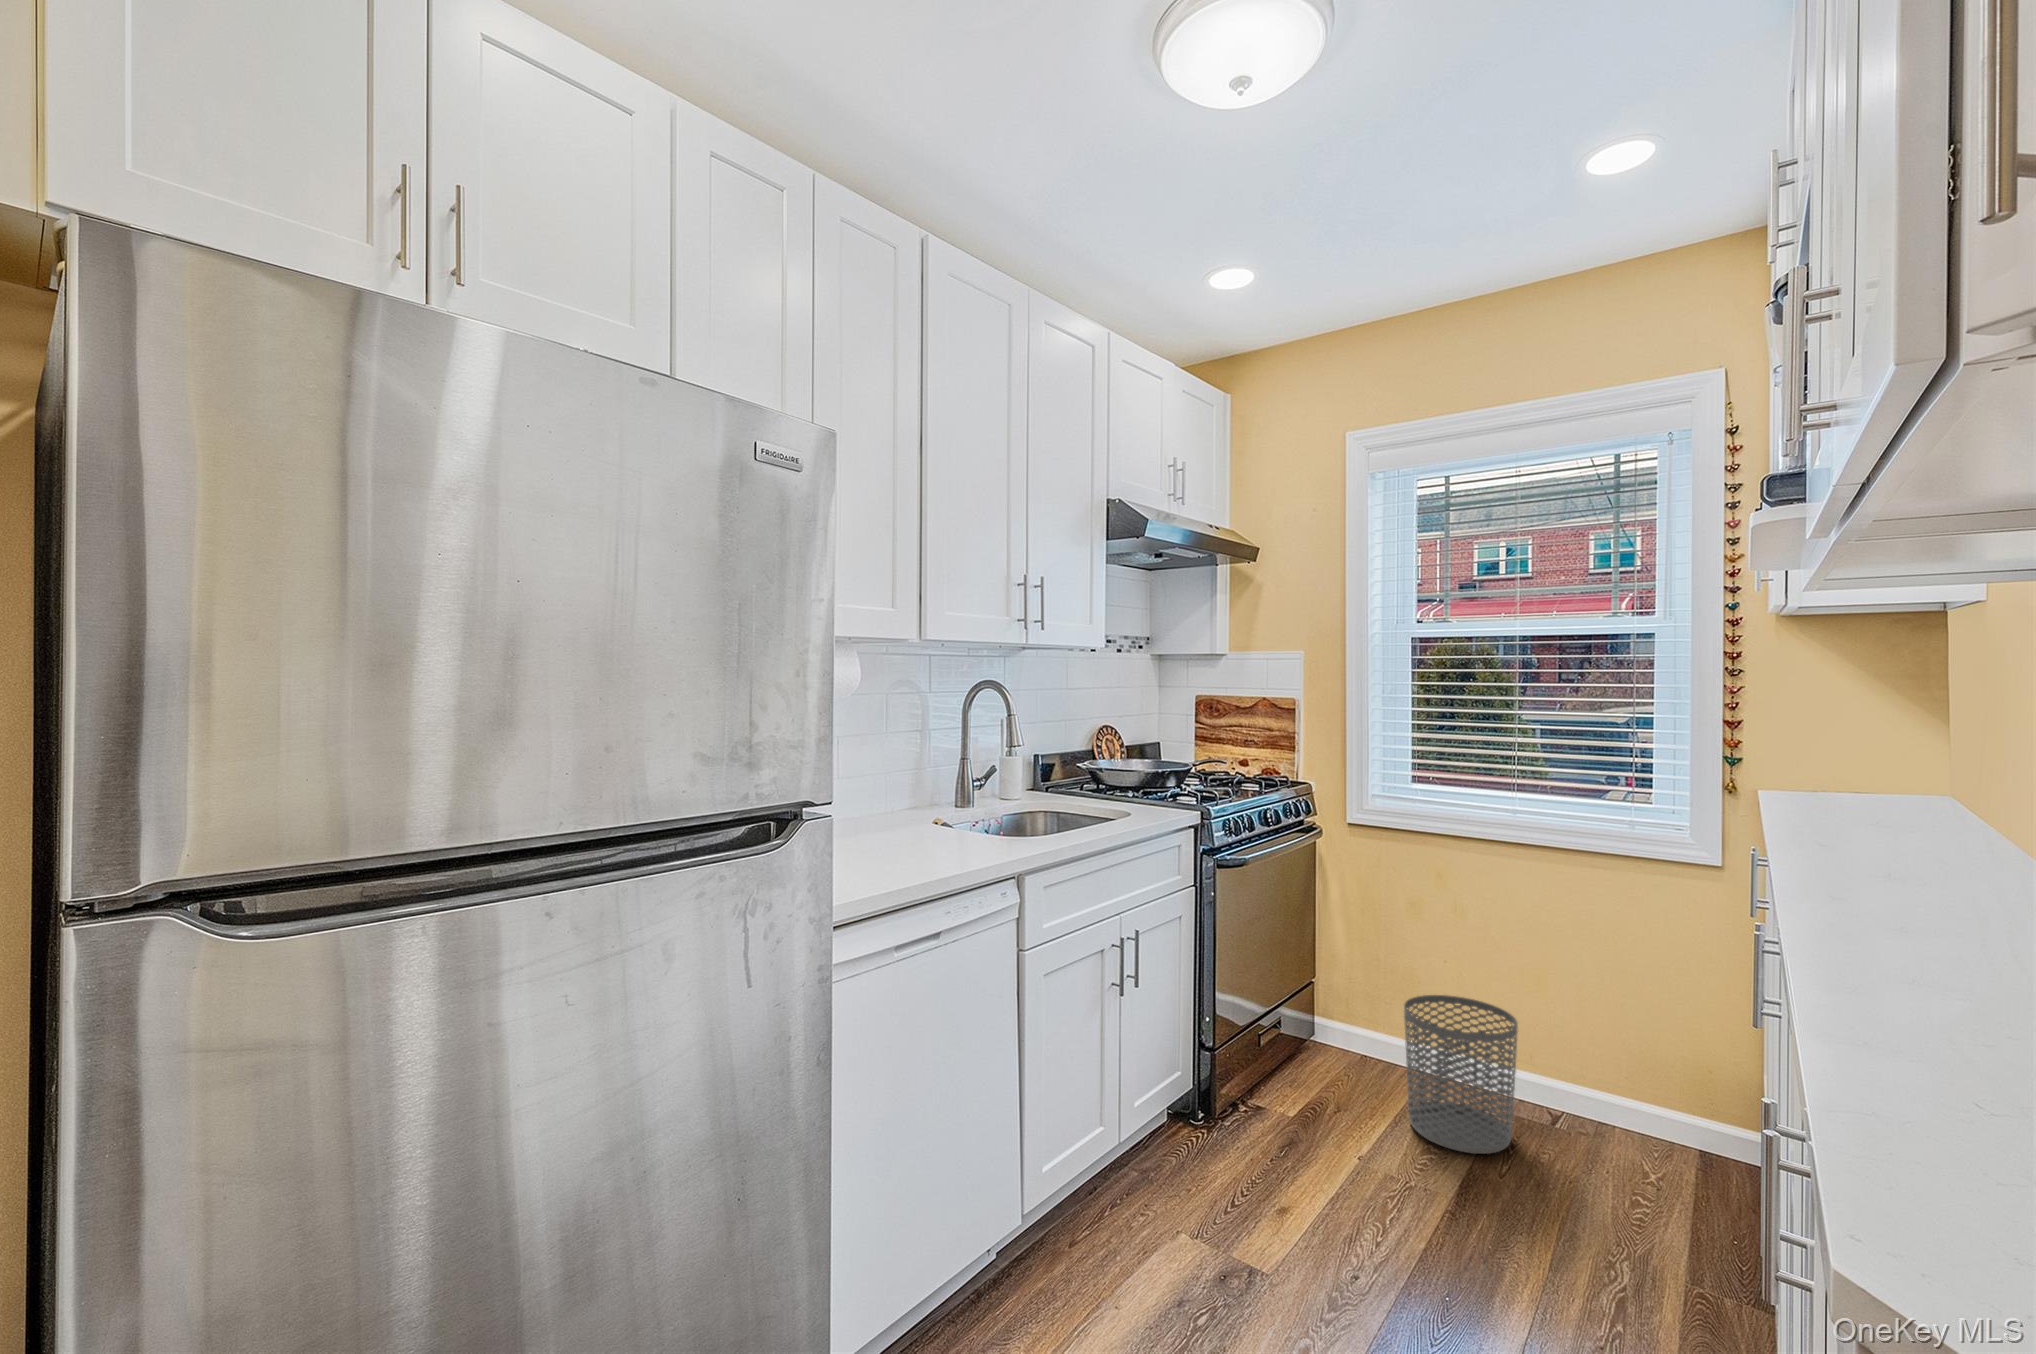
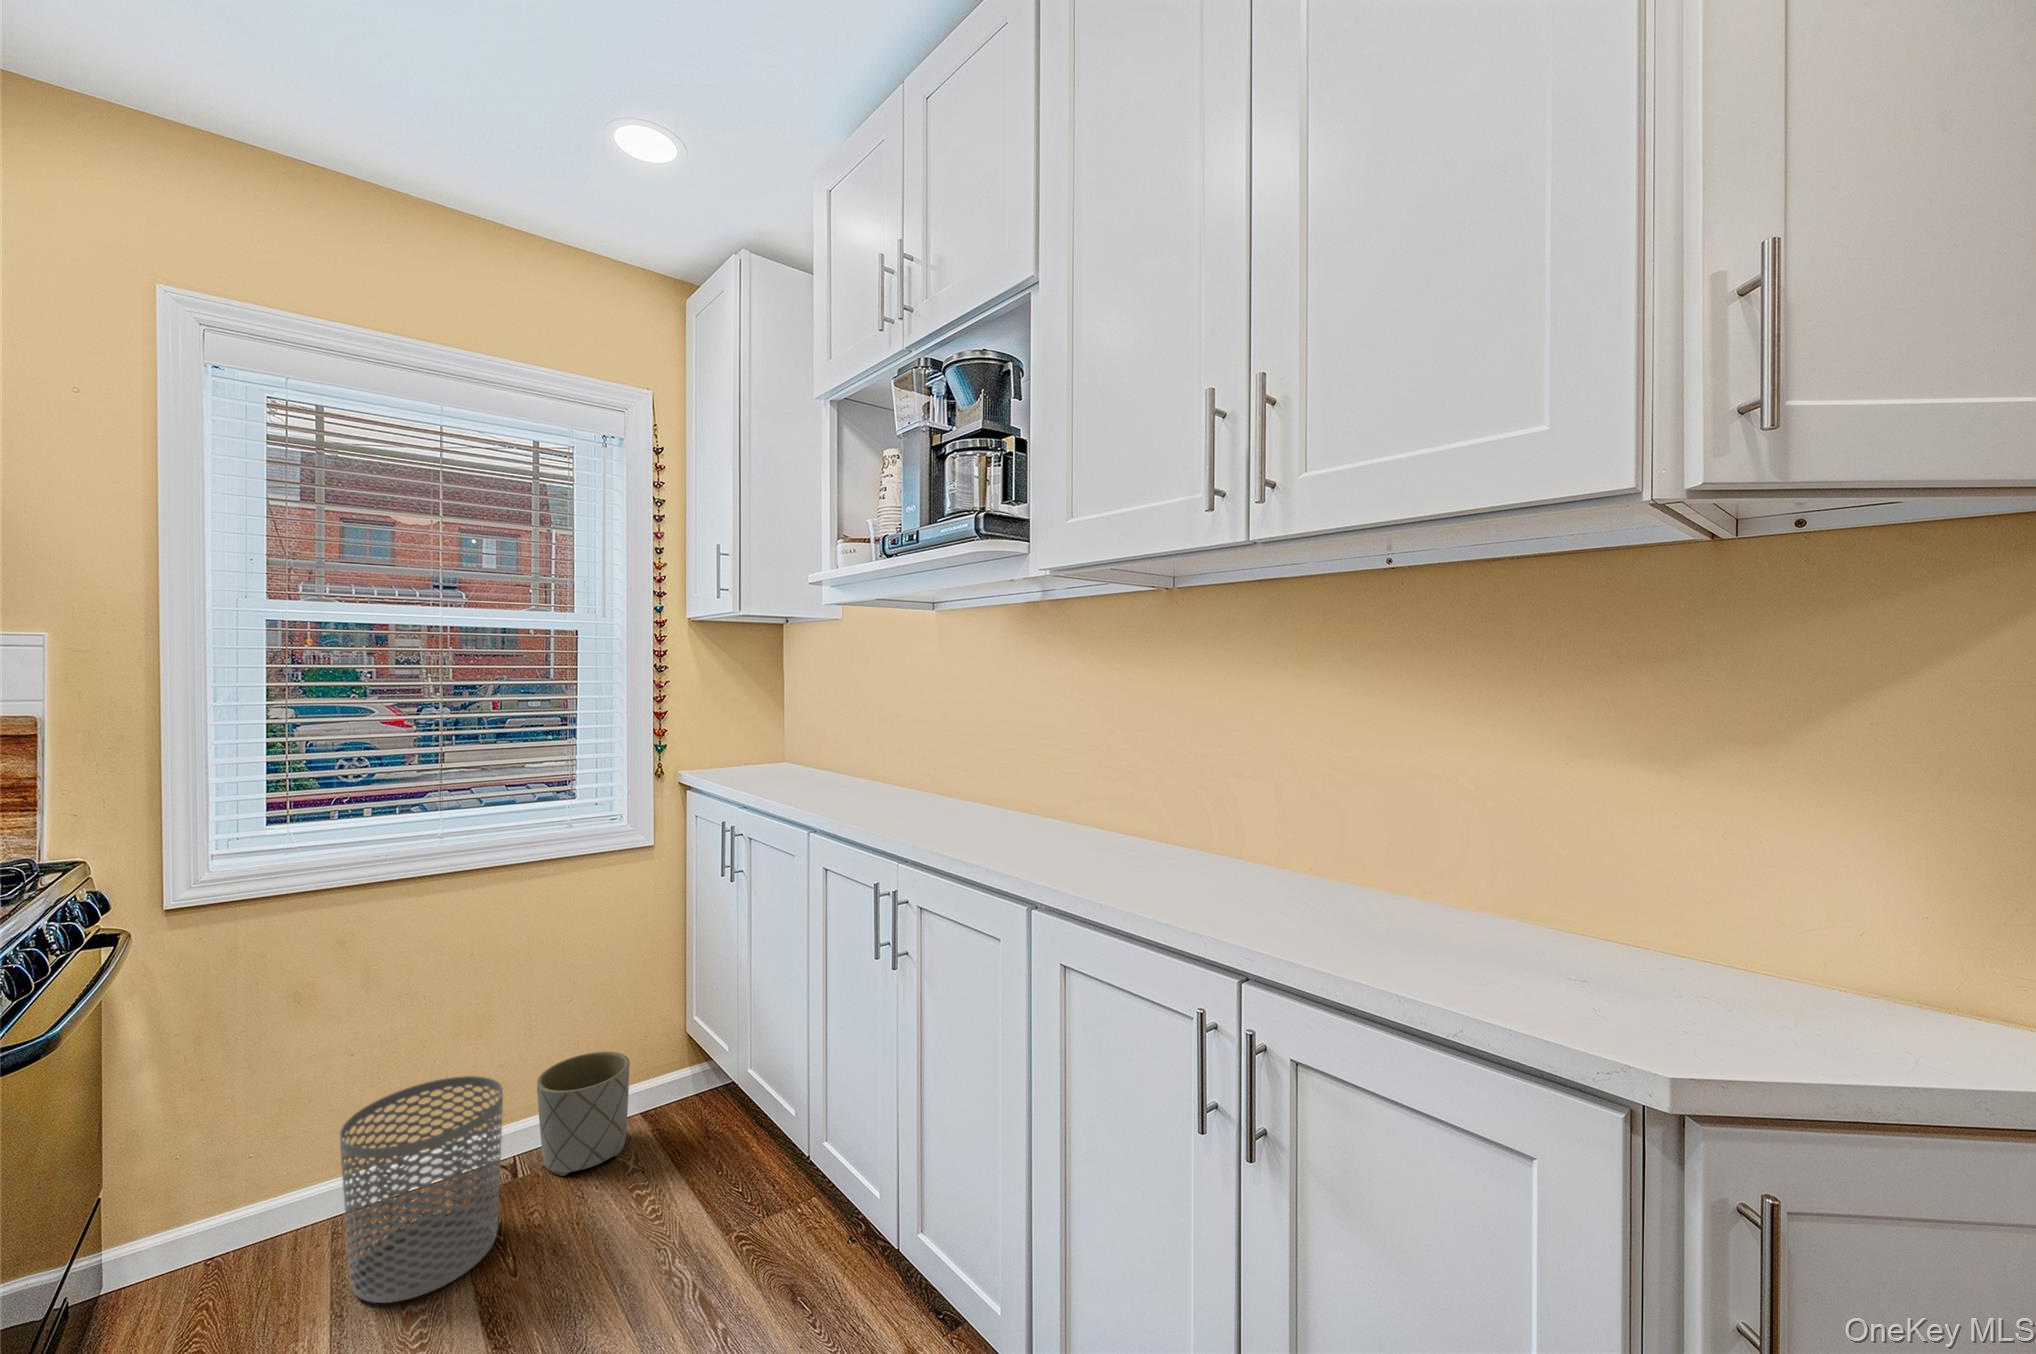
planter: none [1572,1047,1668,1164] -> present [537,1052,630,1176]

